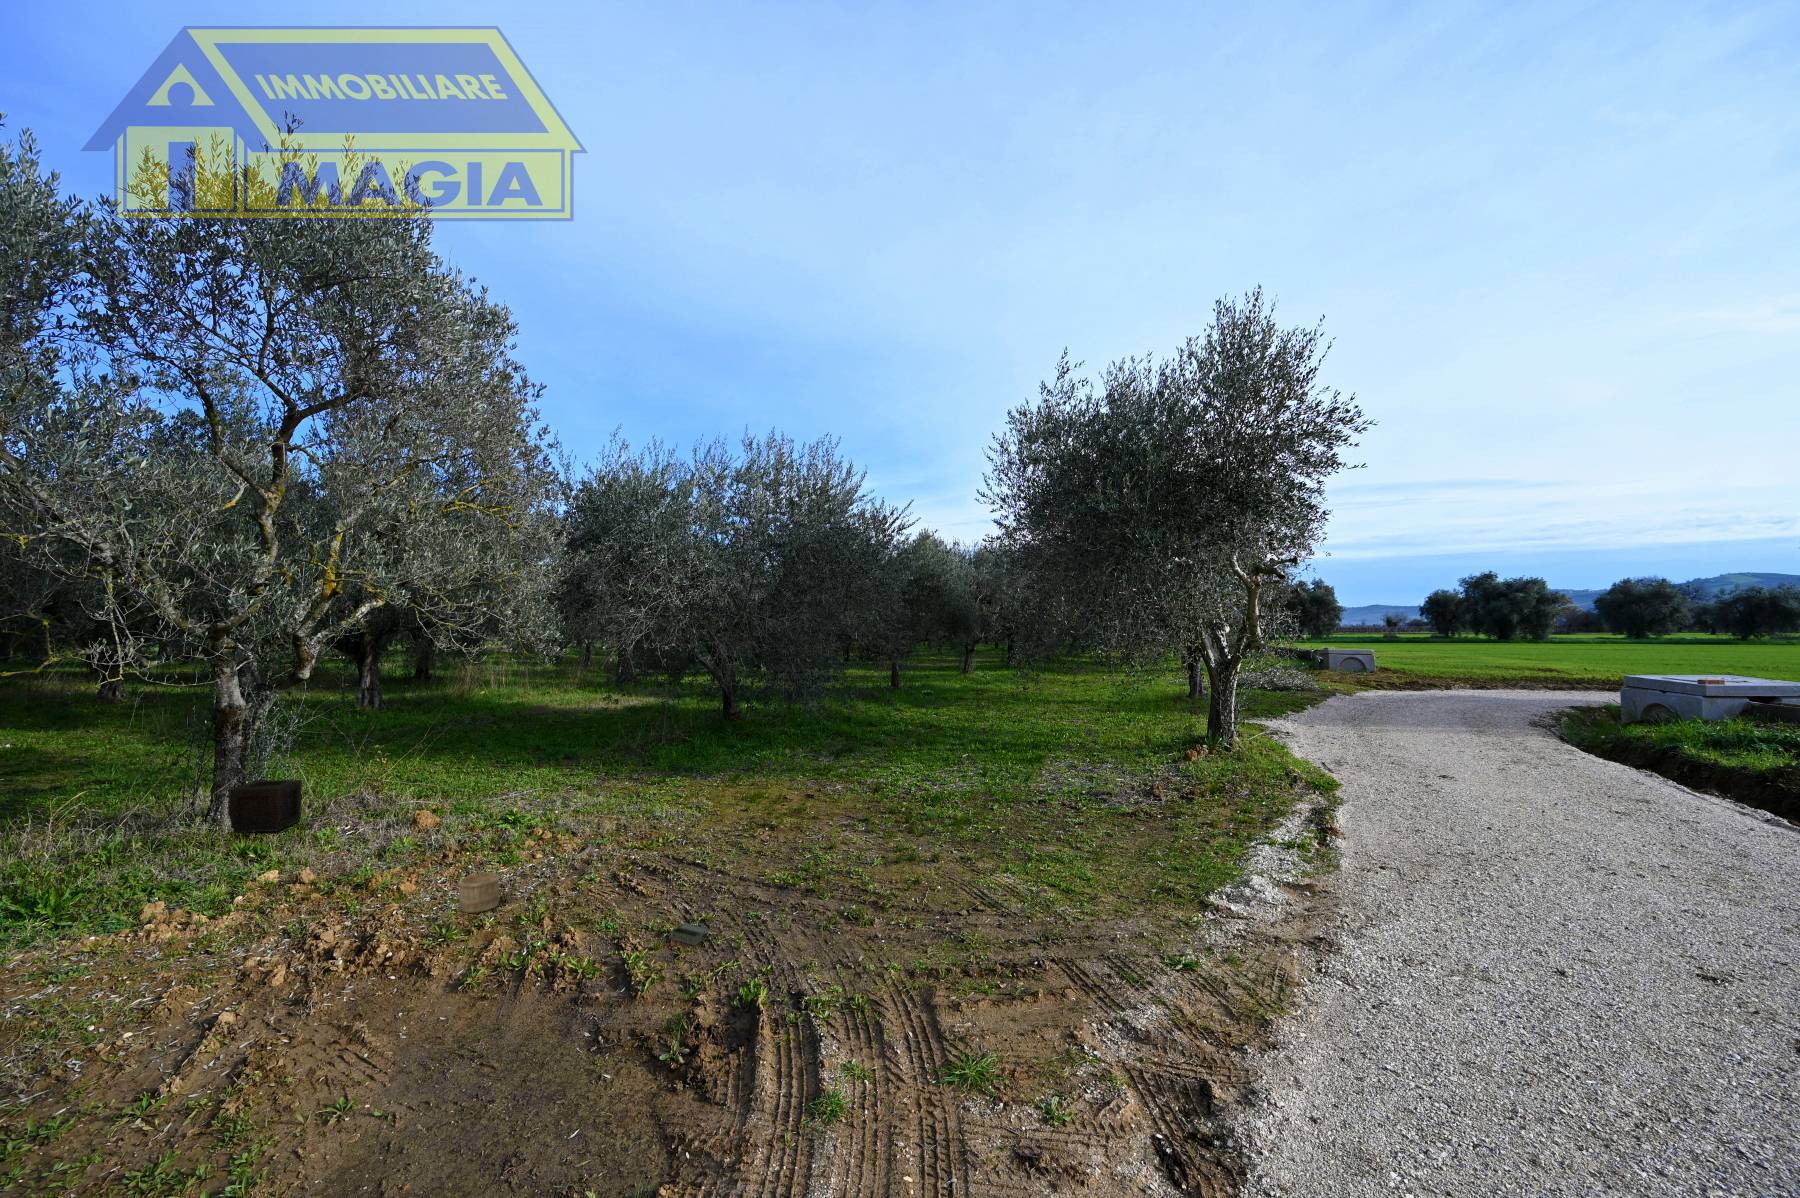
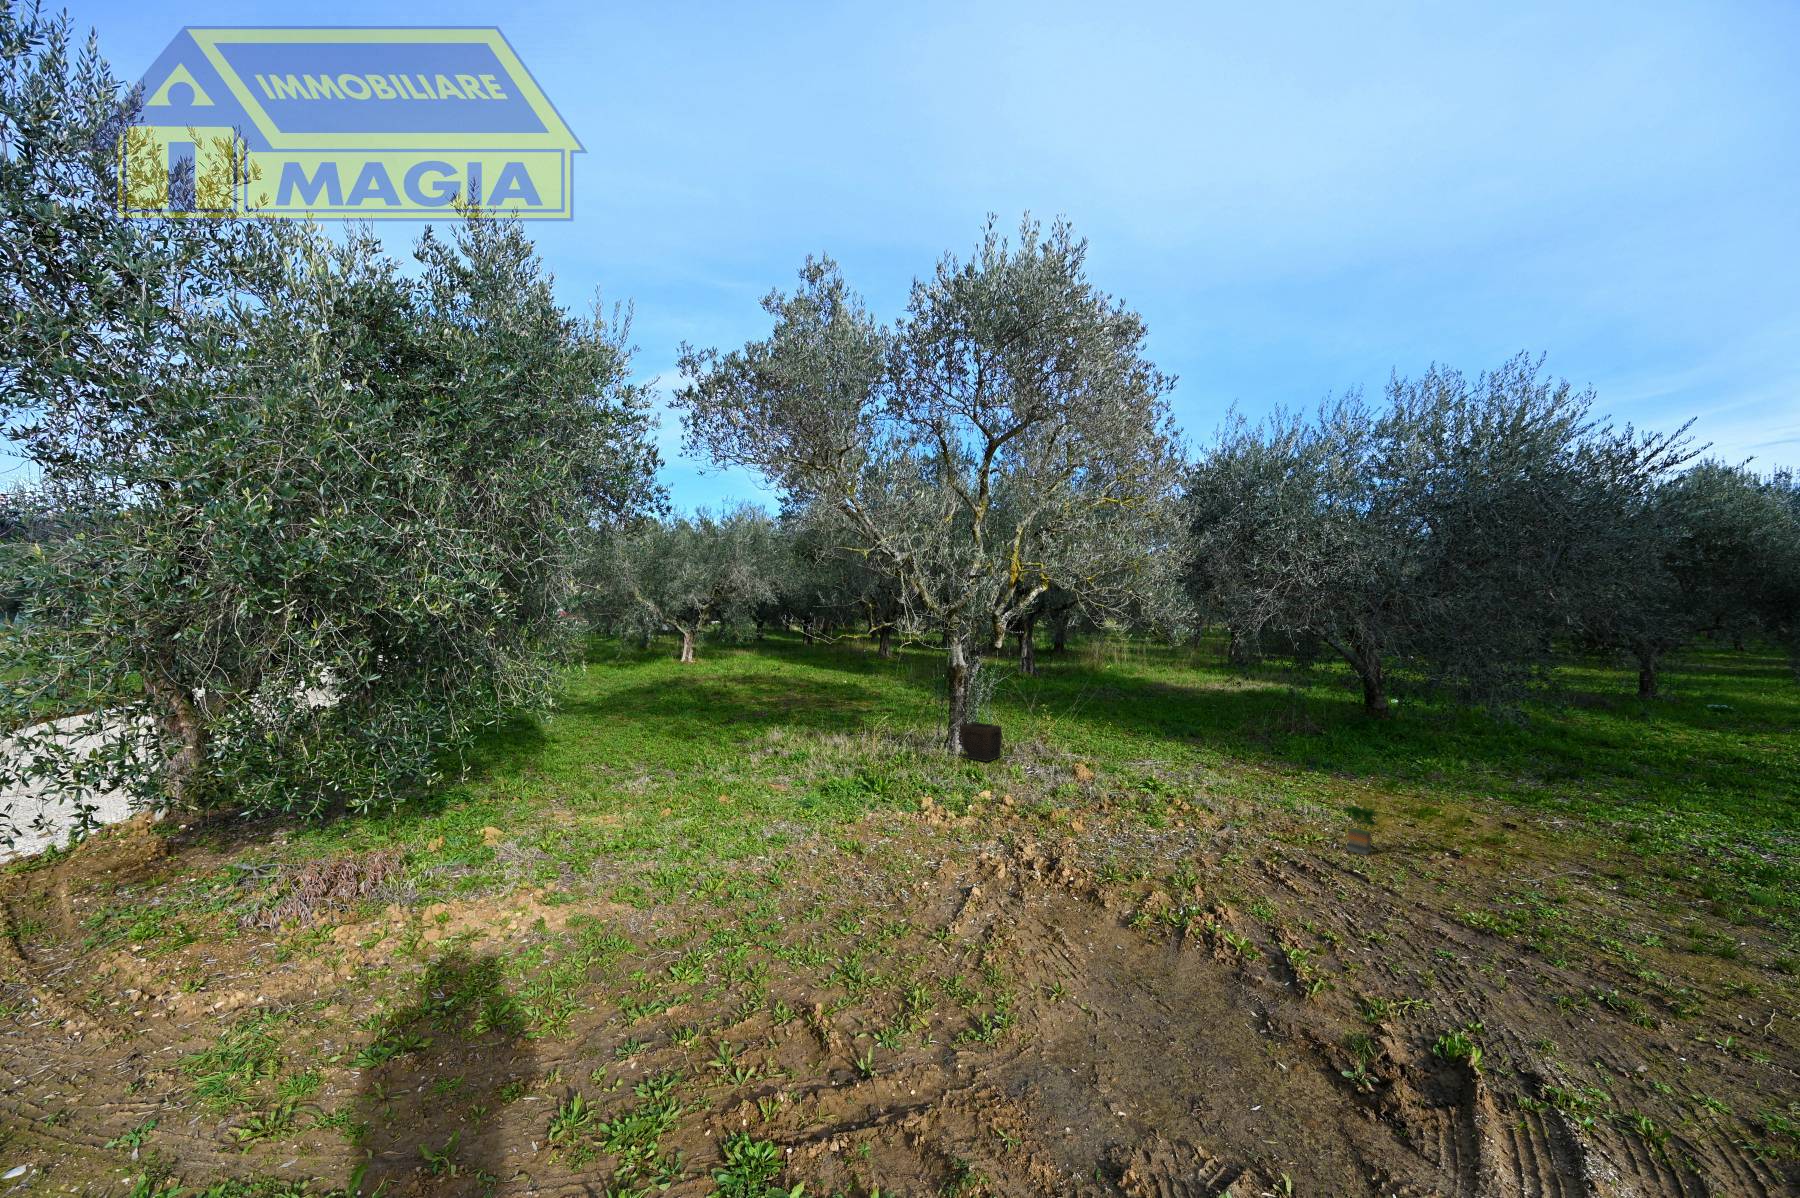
potted tree: none [694,799,722,844] -> present [1345,806,1378,855]
wooden bucket: present [458,873,500,913] -> none [1119,828,1154,863]
toolbox: present [670,923,709,945] -> none [1335,935,1386,963]

